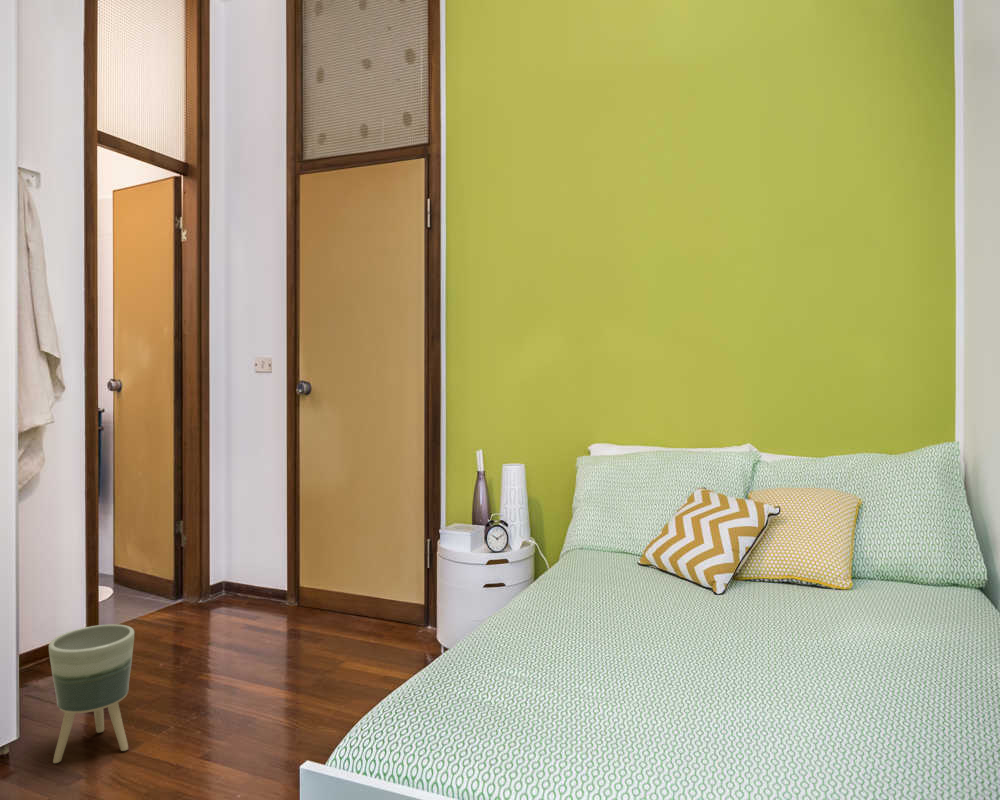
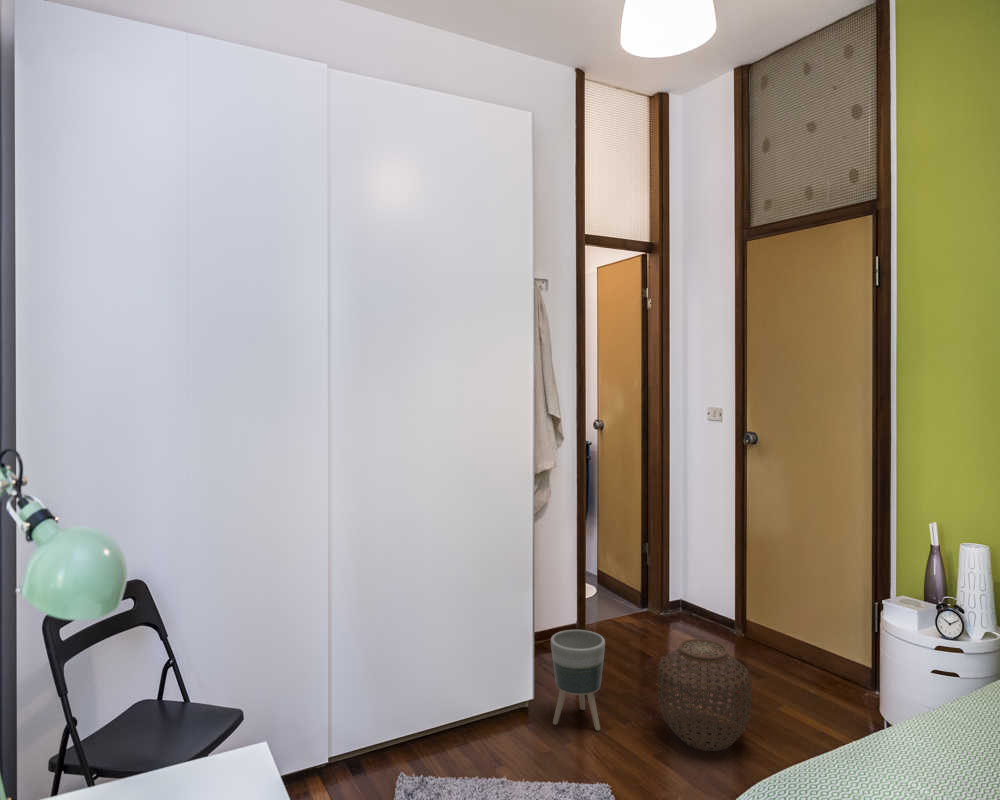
woven basket: none [209,602,319,731] -> present [658,639,751,751]

